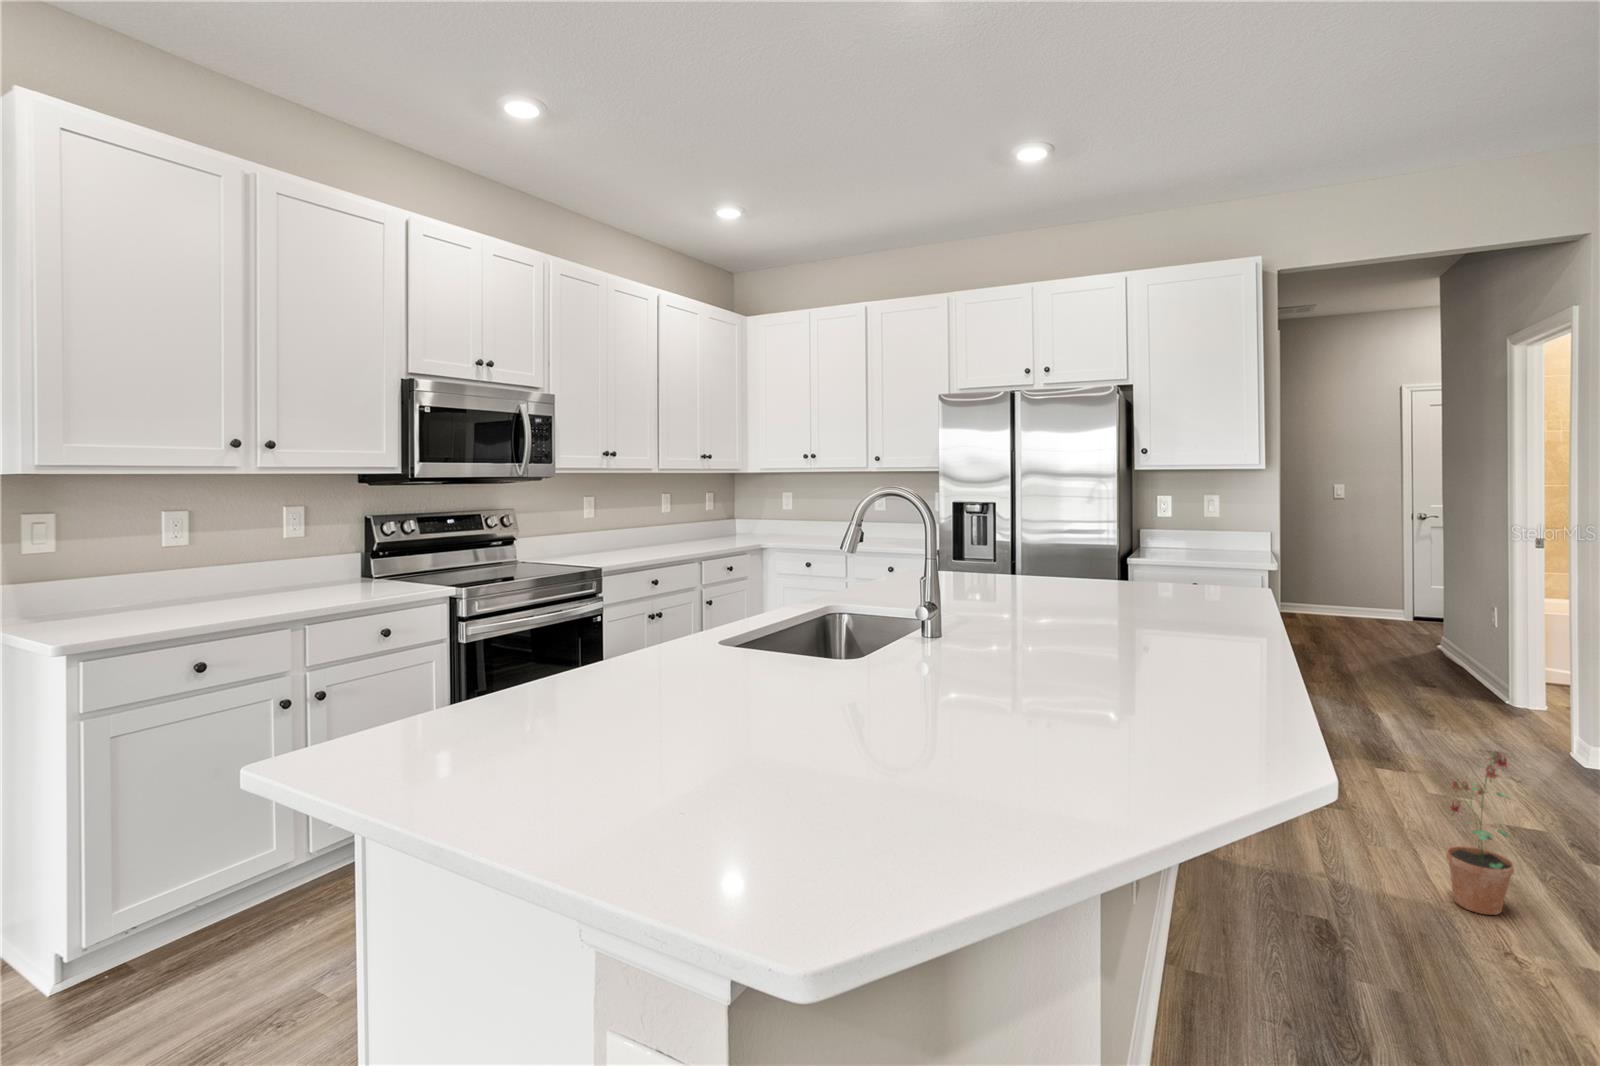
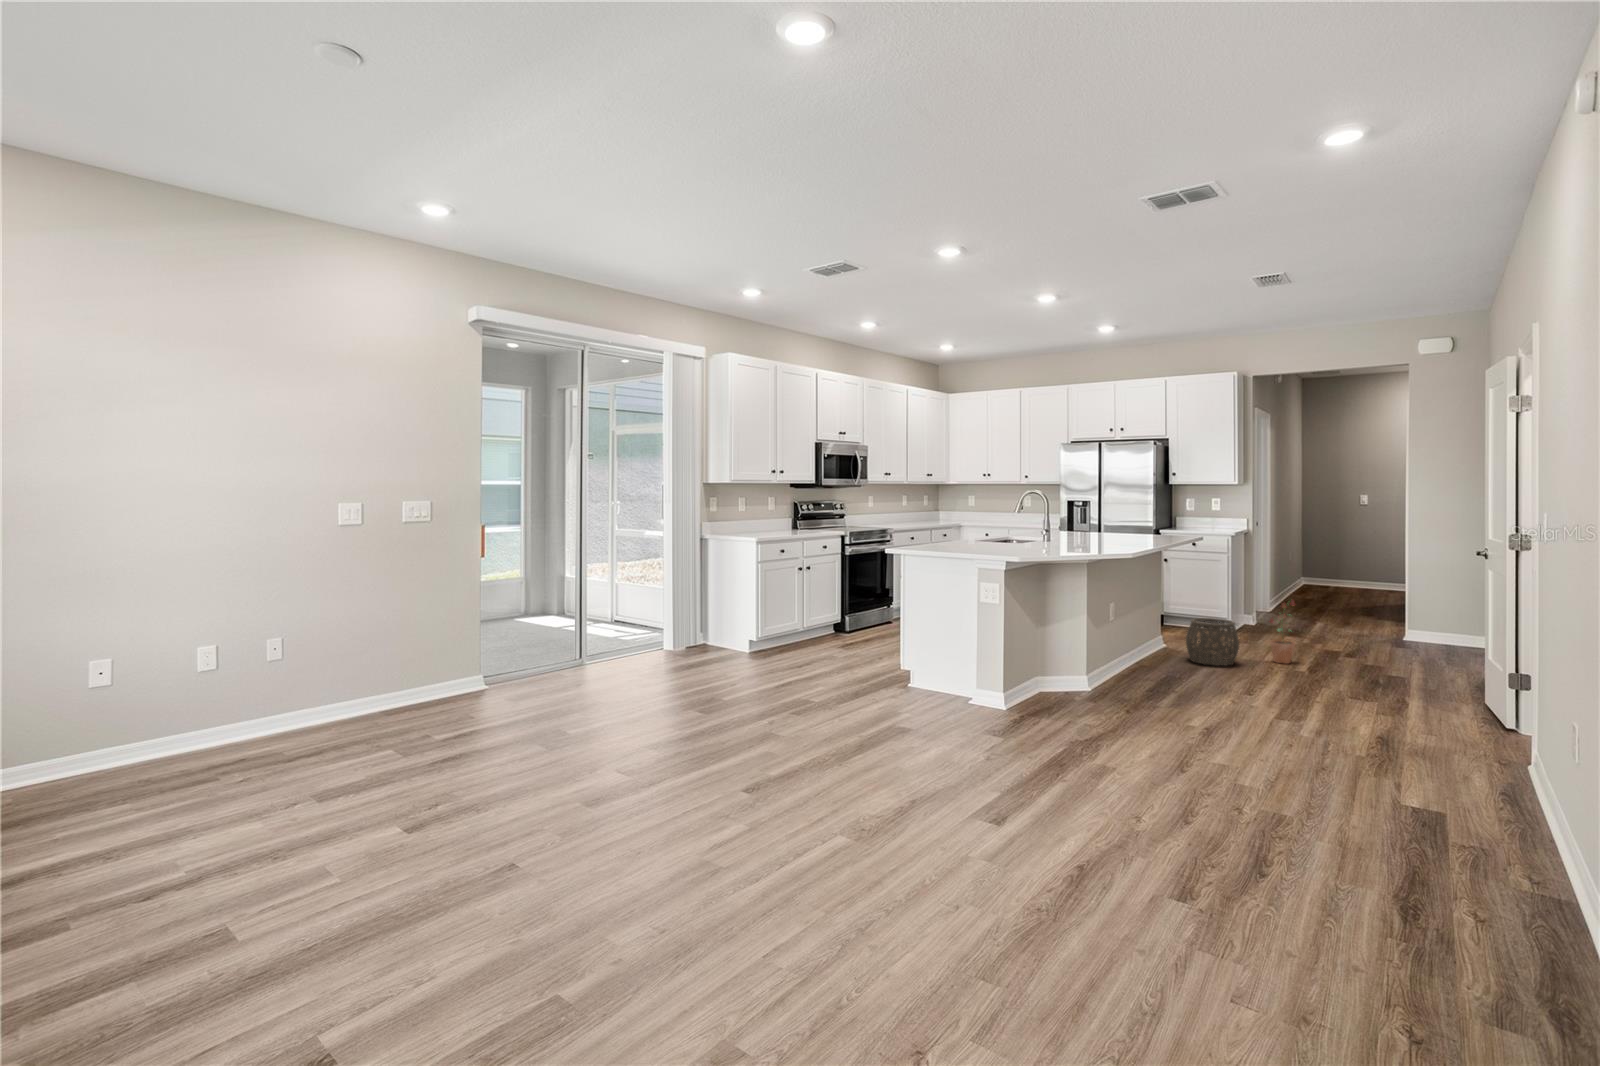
woven basket: none [1257,801,1404,949] -> present [1186,618,1239,666]

